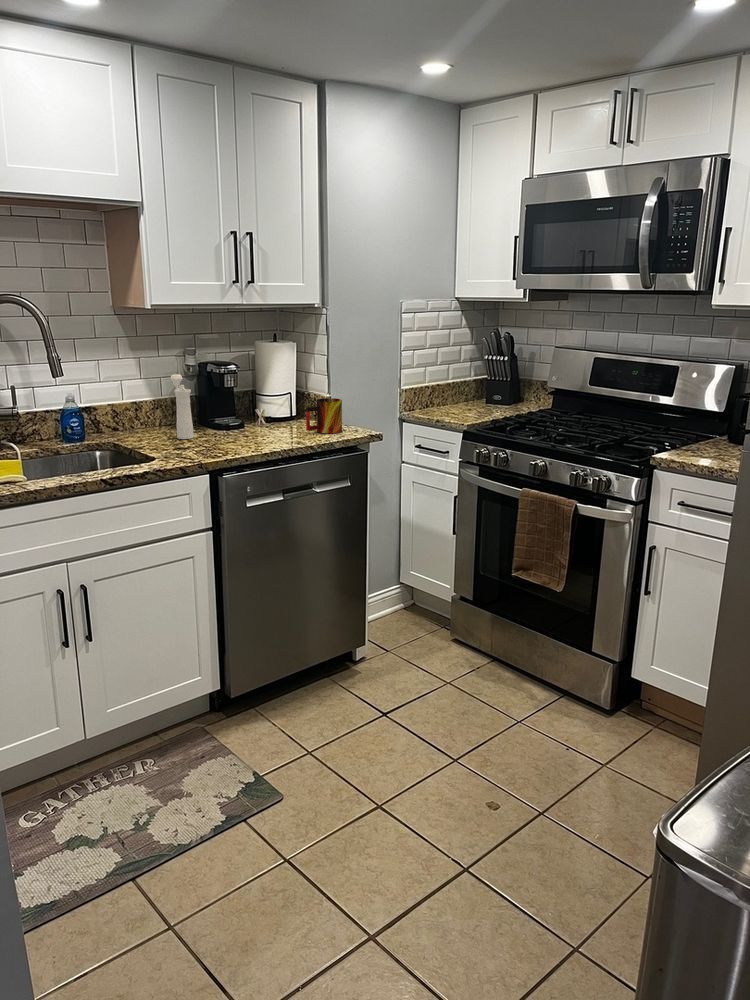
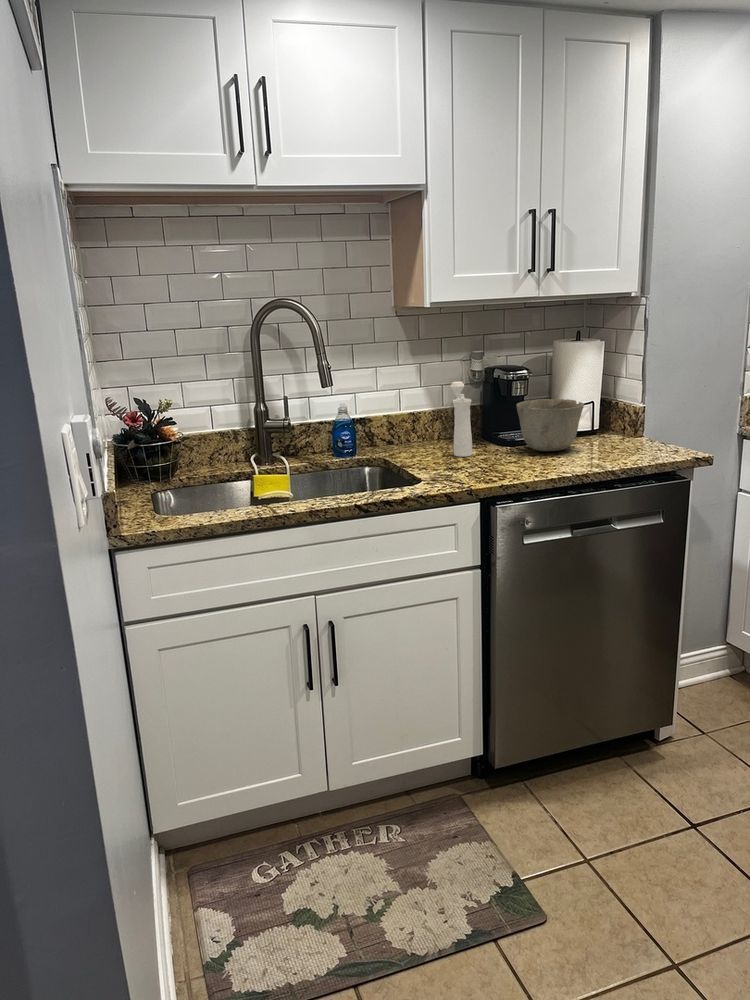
ceramic bowl: none [229,390,285,433] -> present [517,399,584,452]
mug: present [306,398,342,433] -> none [609,410,658,455]

